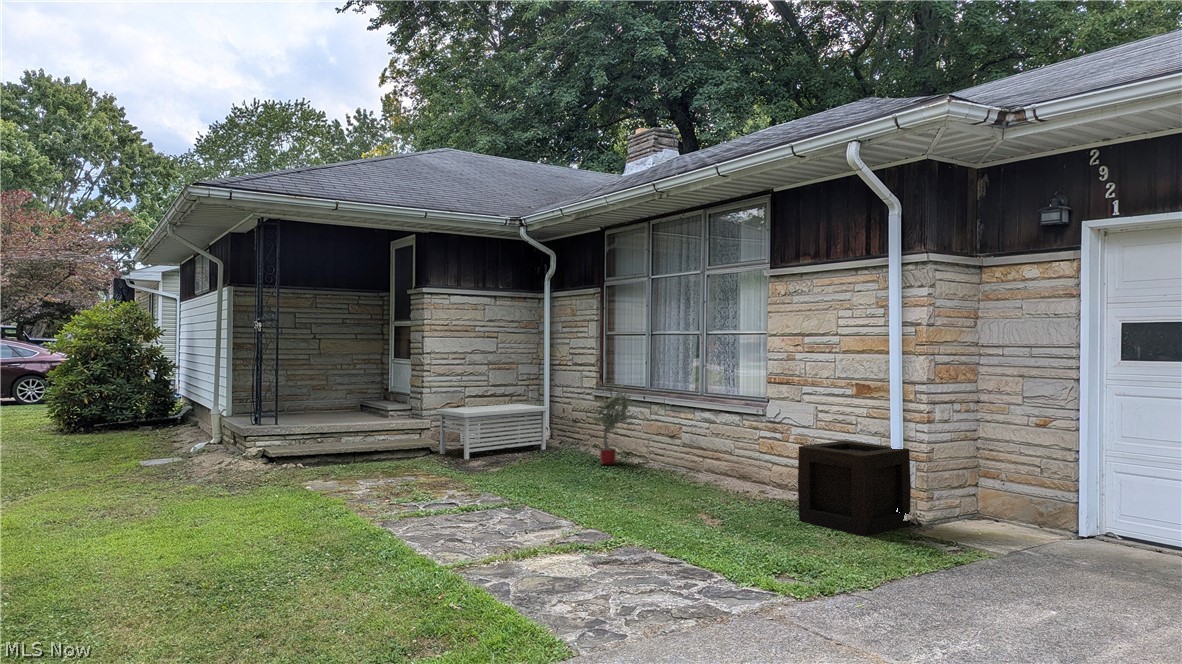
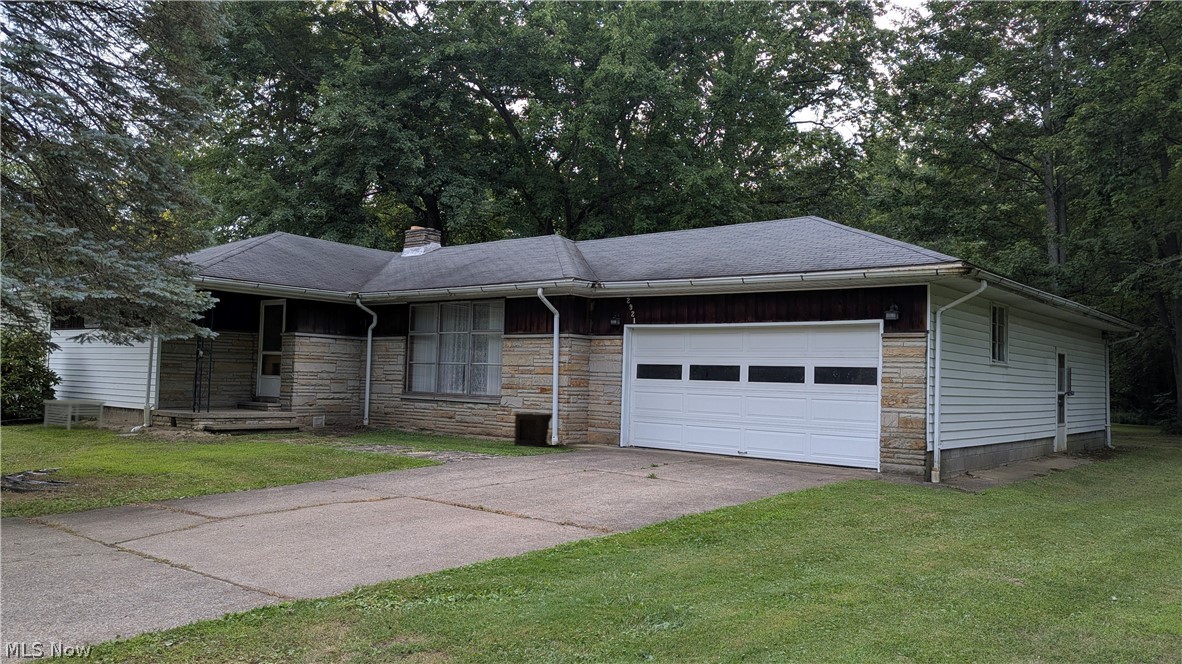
potted tree: present [591,384,637,465] -> none [402,390,430,436]
storage bench: present [436,404,548,460] -> present [44,400,106,430]

